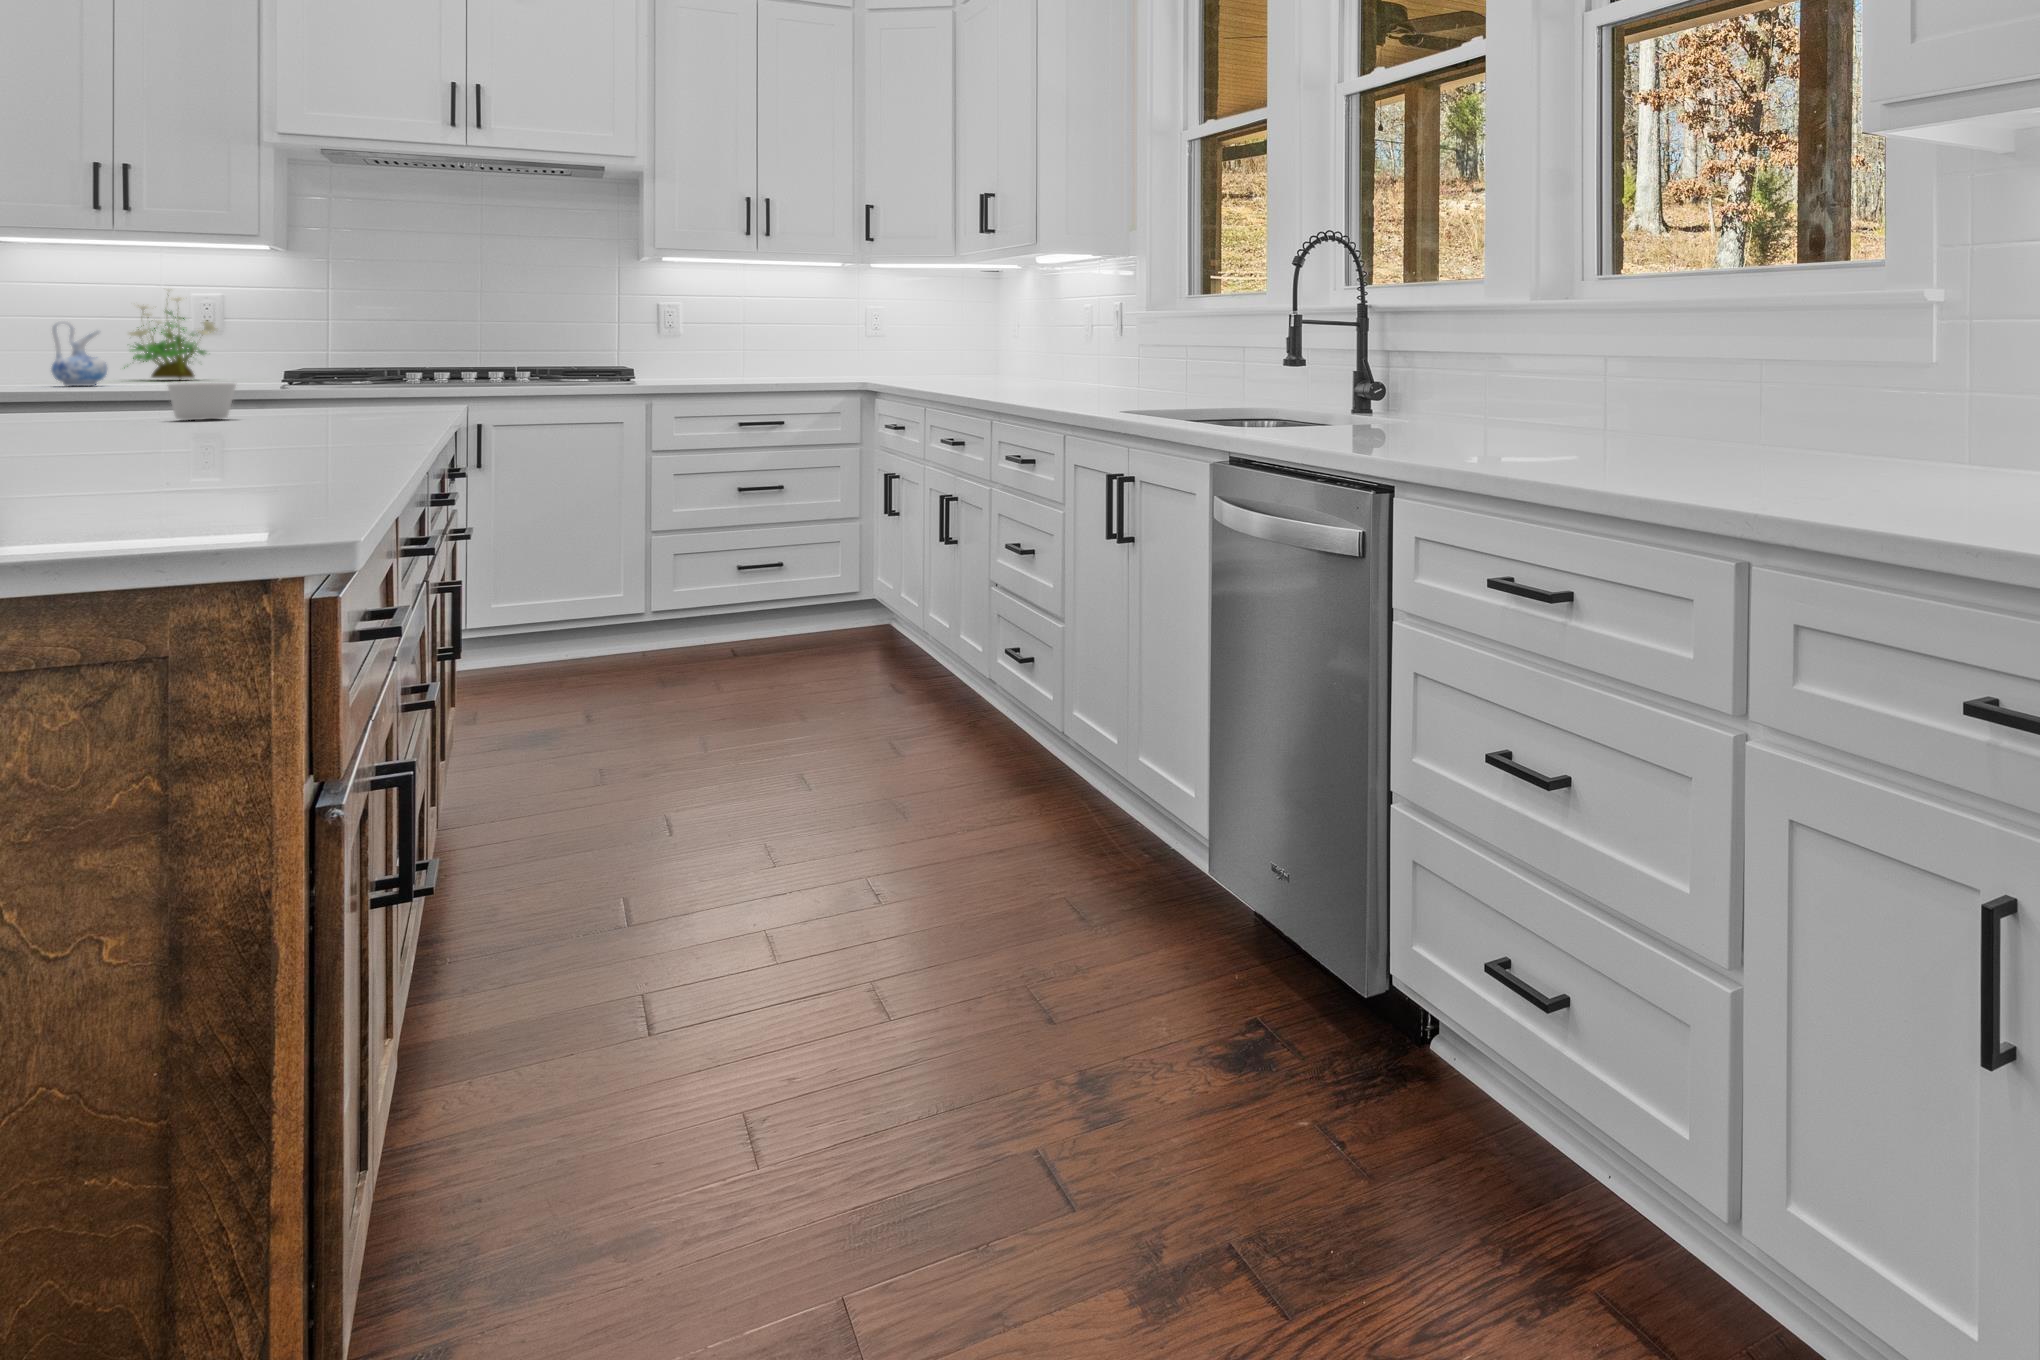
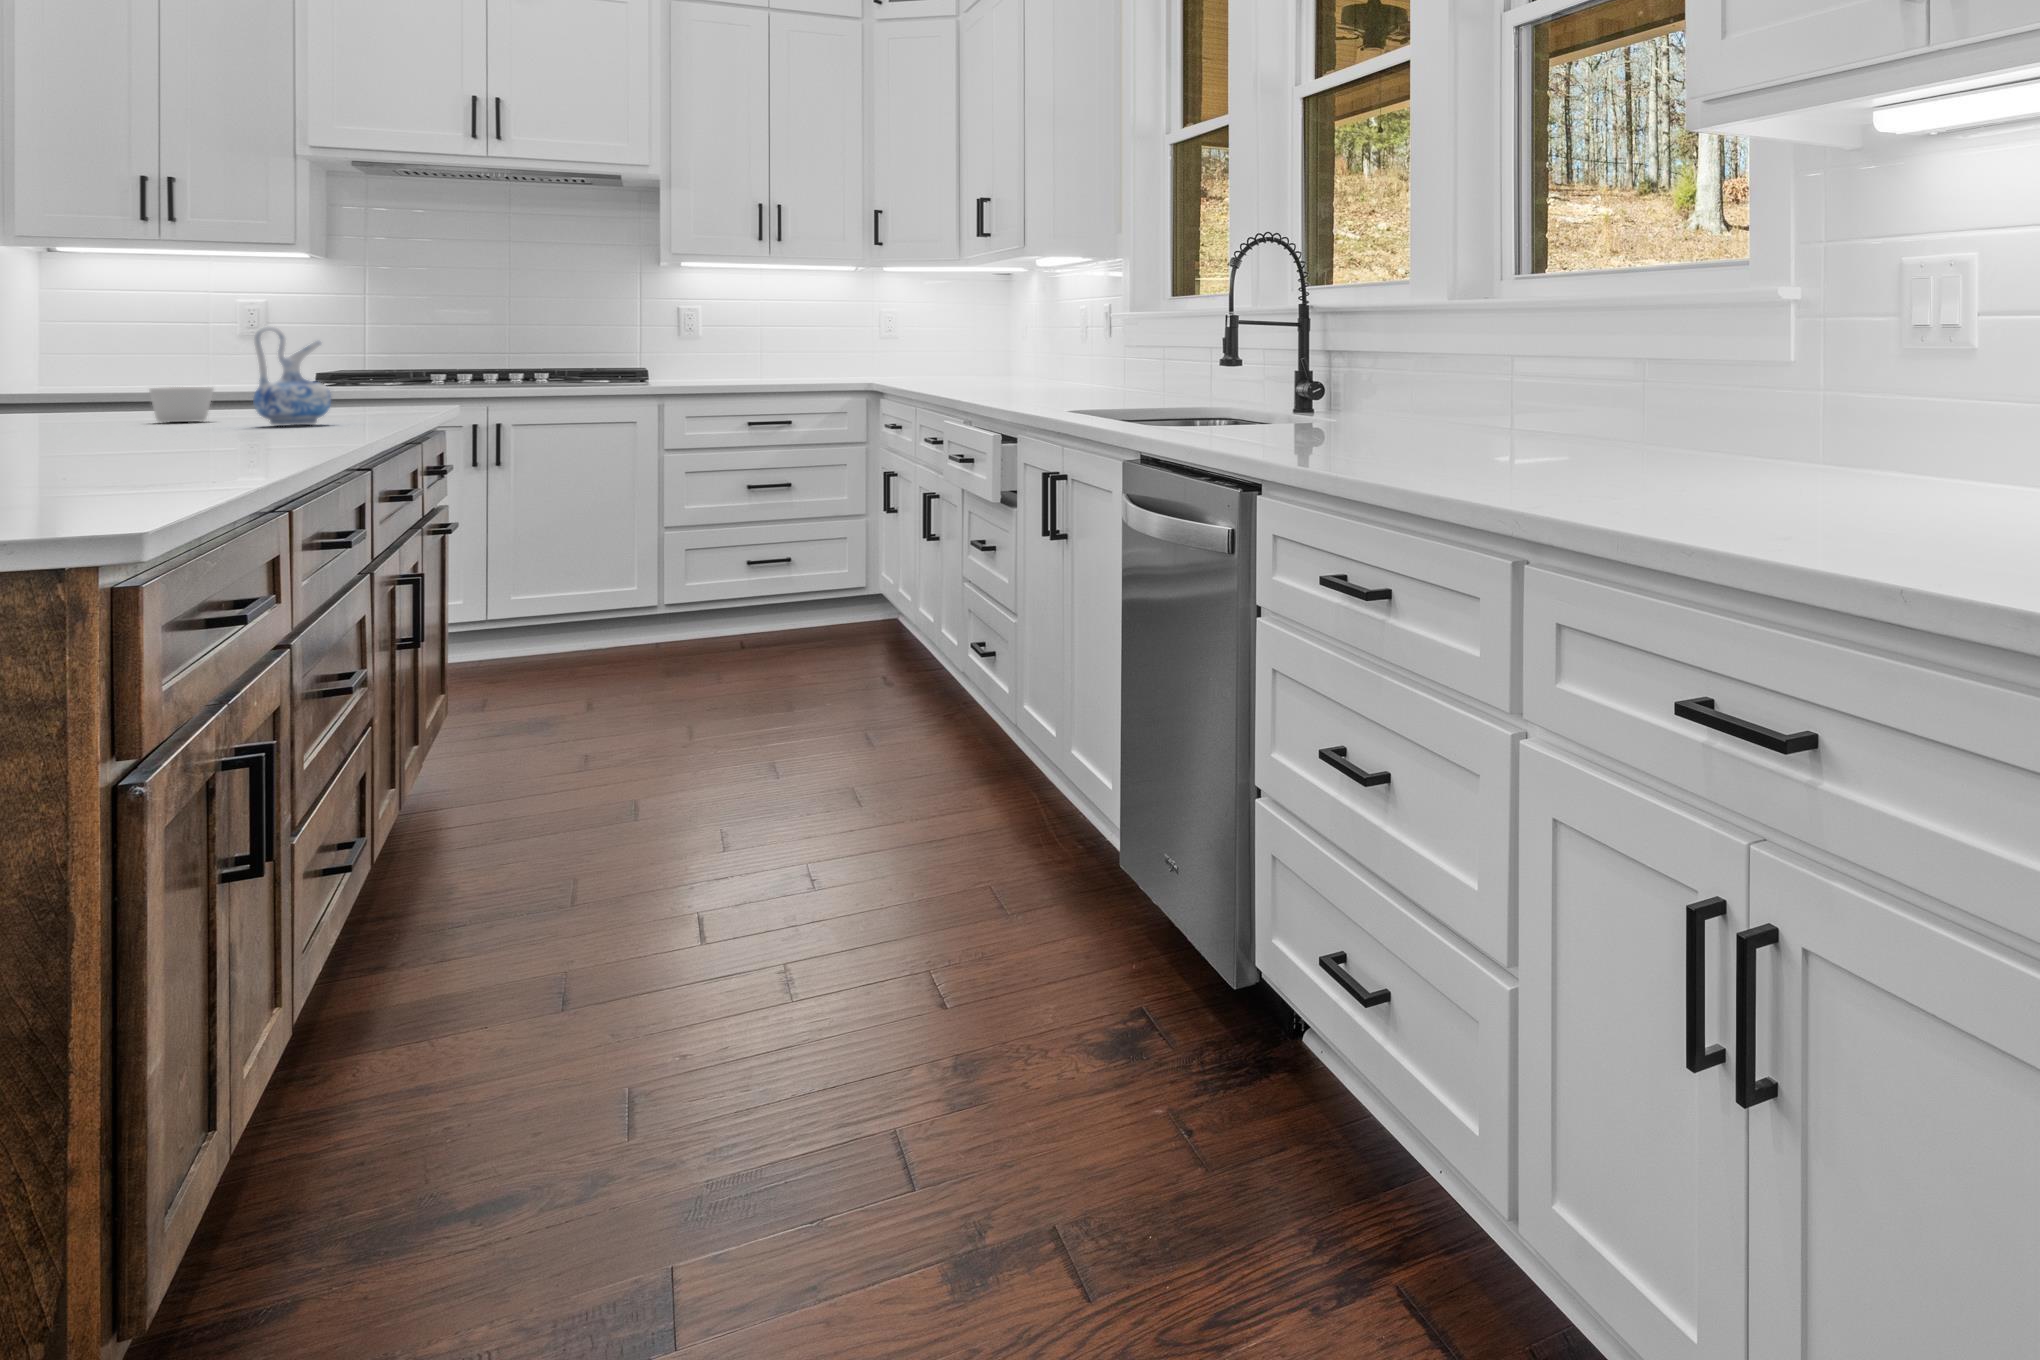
potted plant: present [124,289,216,379] -> none [169,297,261,383]
ceramic pitcher: present [51,321,107,386] -> present [253,326,331,425]

